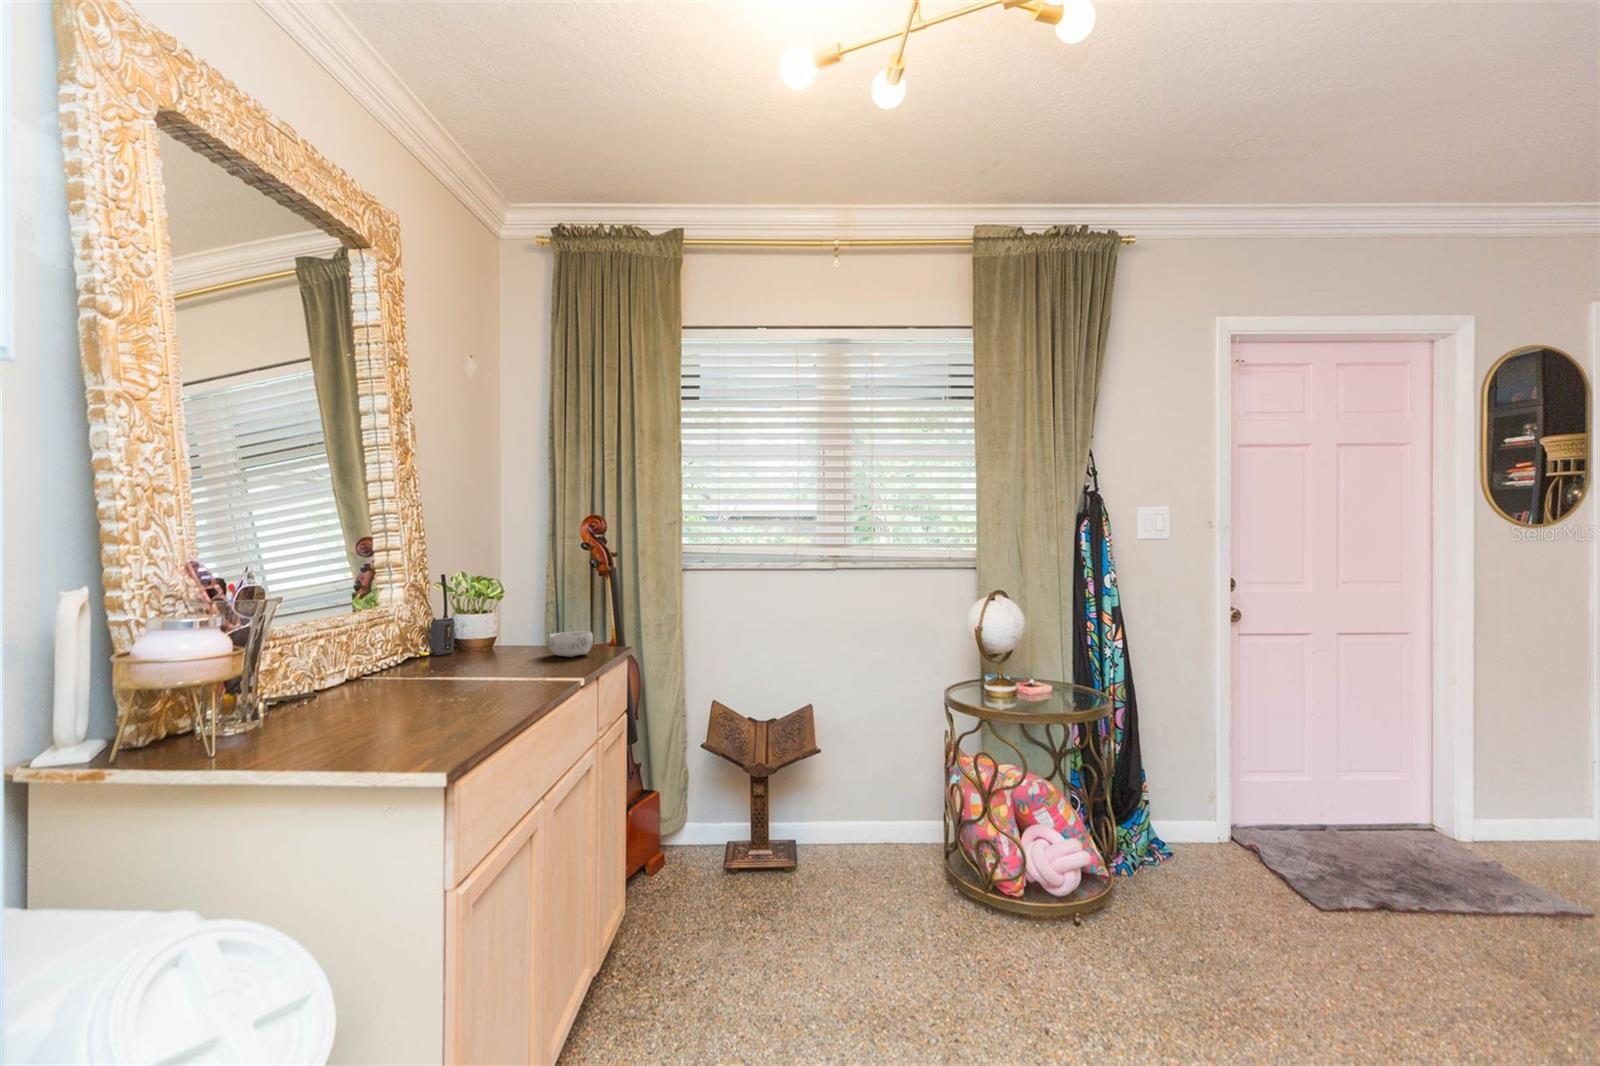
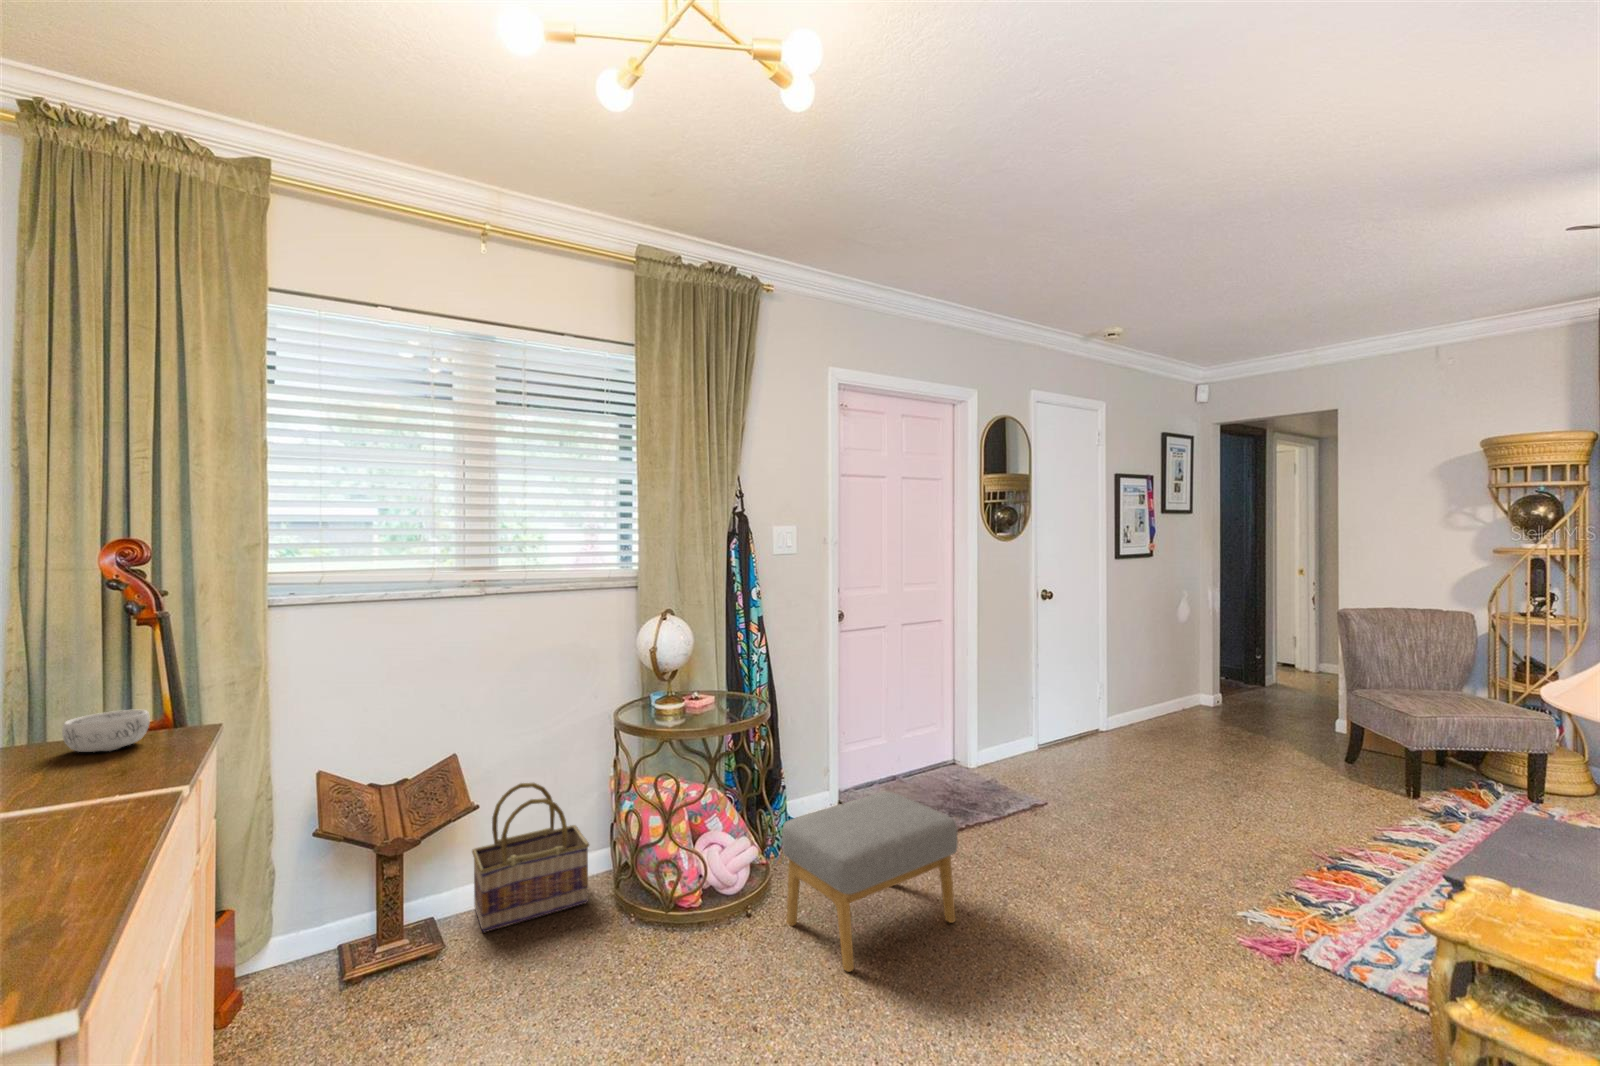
basket: none [825,741,921,864] -> present [472,783,589,932]
footstool: none [1113,828,1362,1019] -> present [782,792,958,972]

